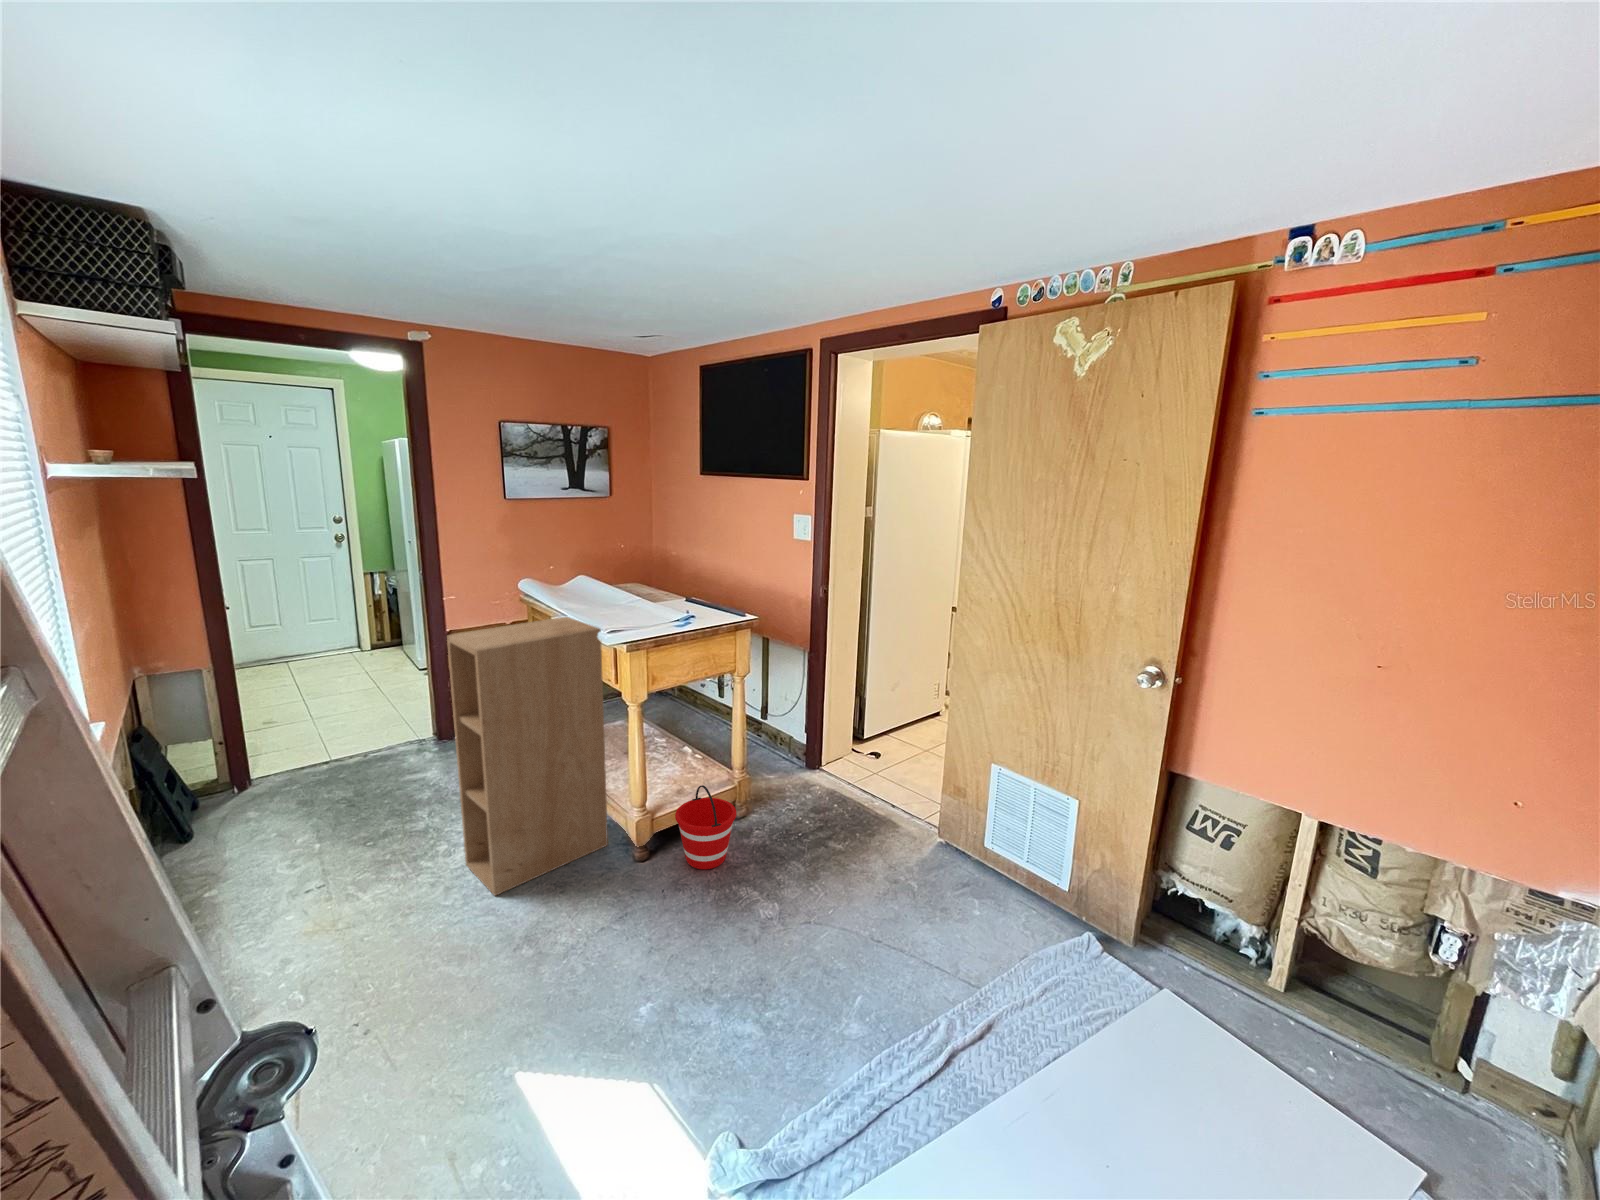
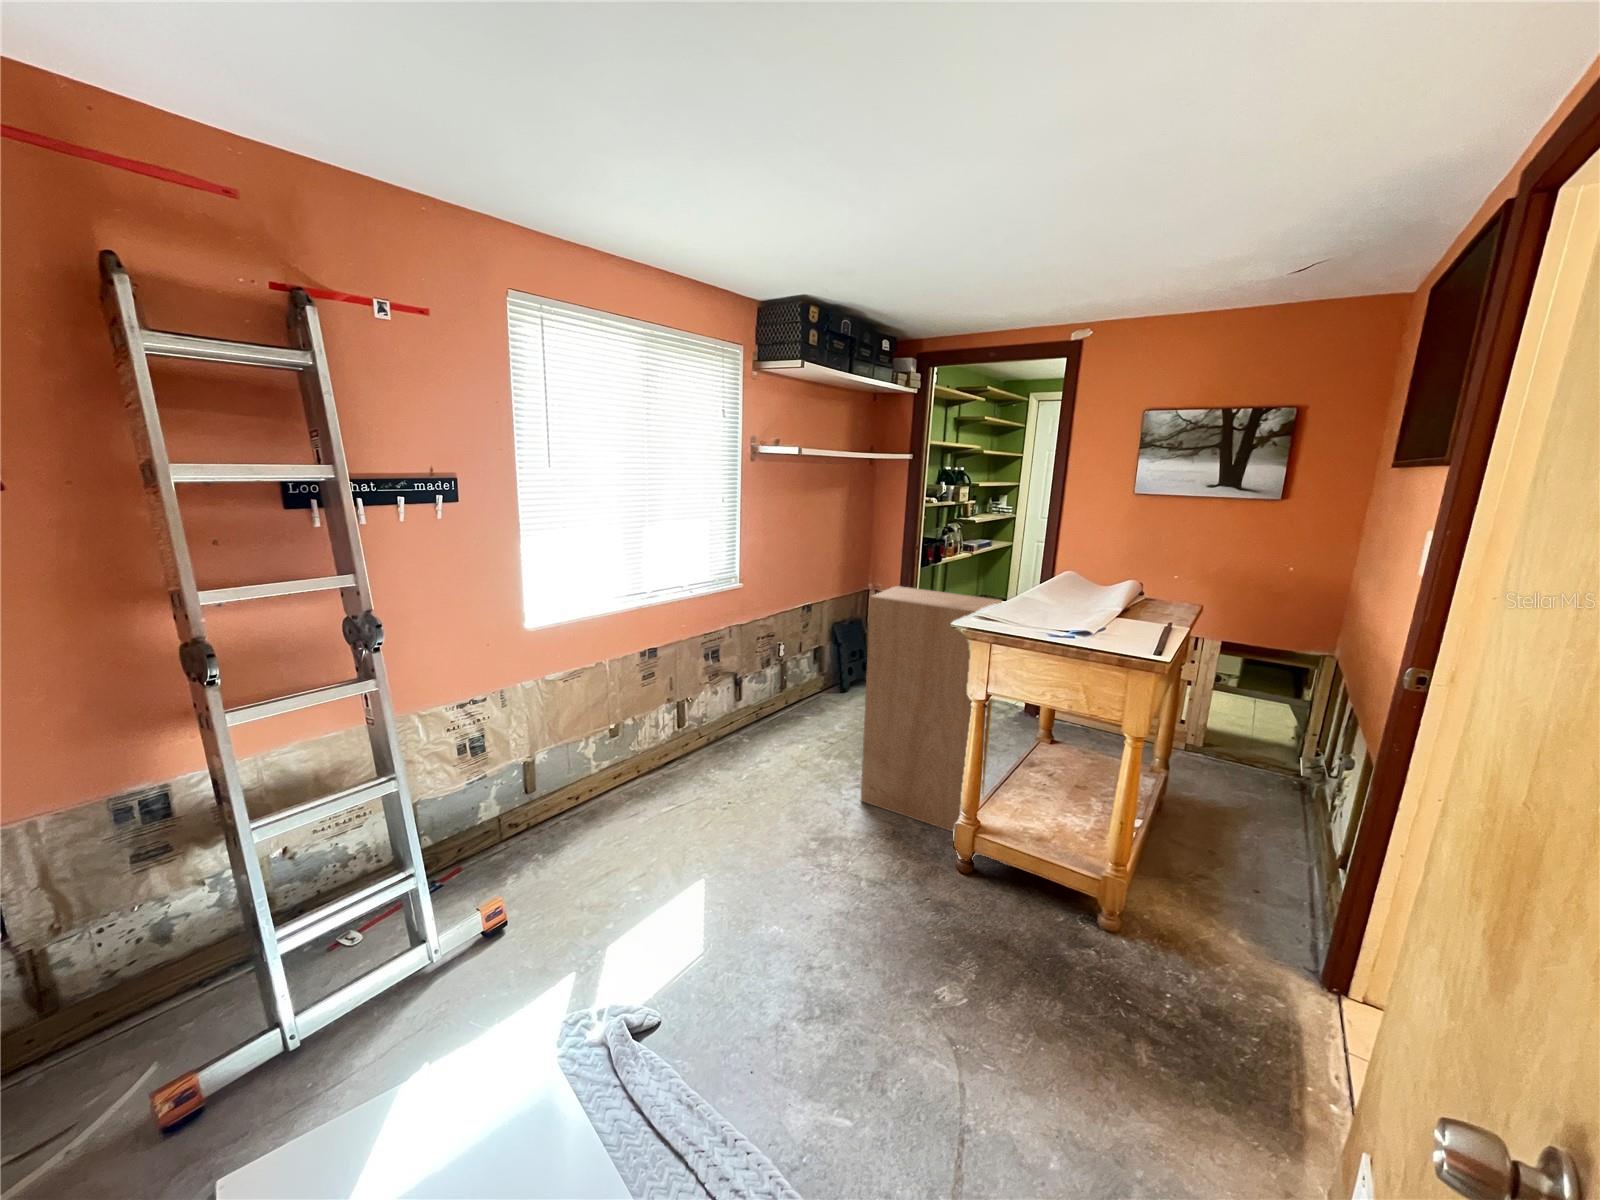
bucket: present [675,785,736,869] -> none [965,825,1042,925]

